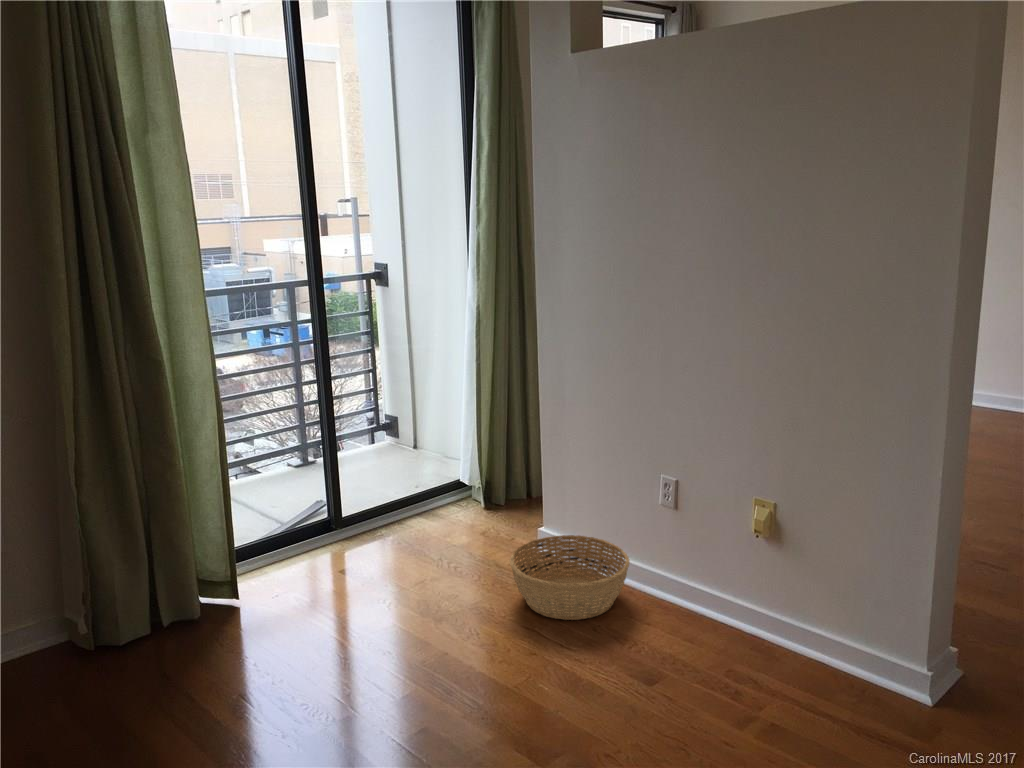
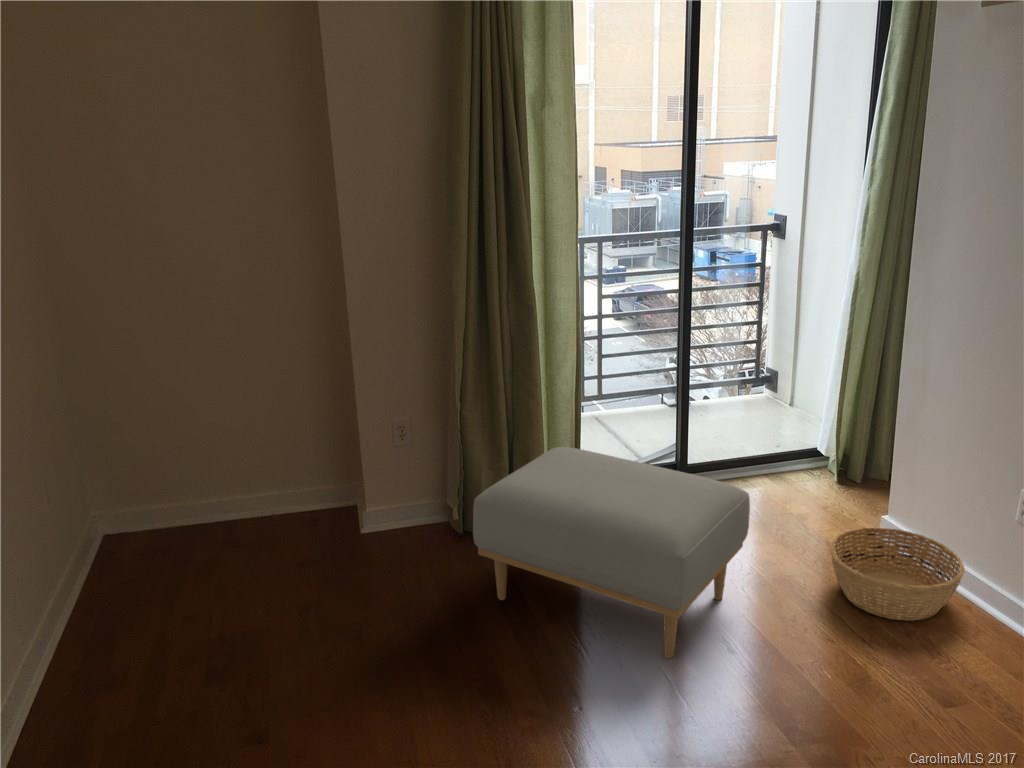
ottoman: none [120,515,435,719] -> present [473,447,750,658]

